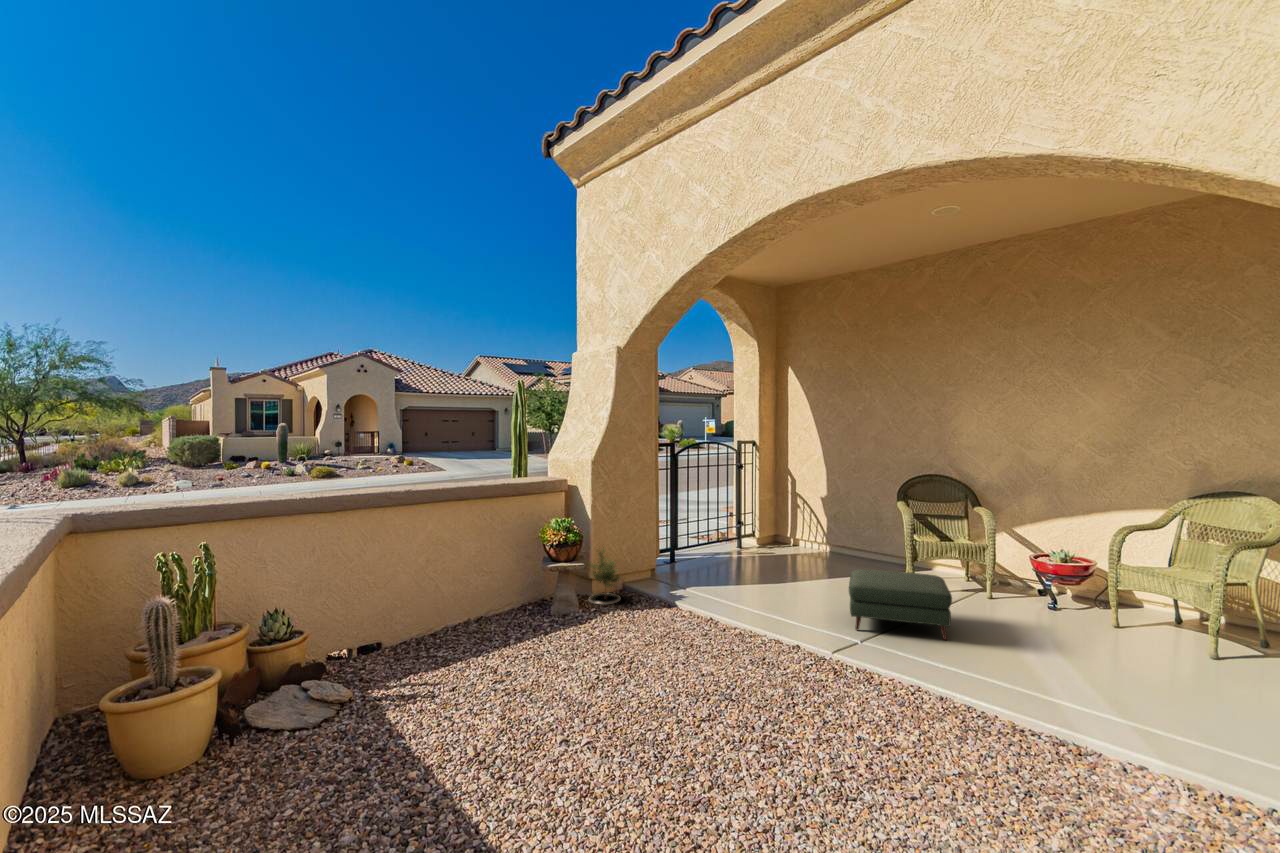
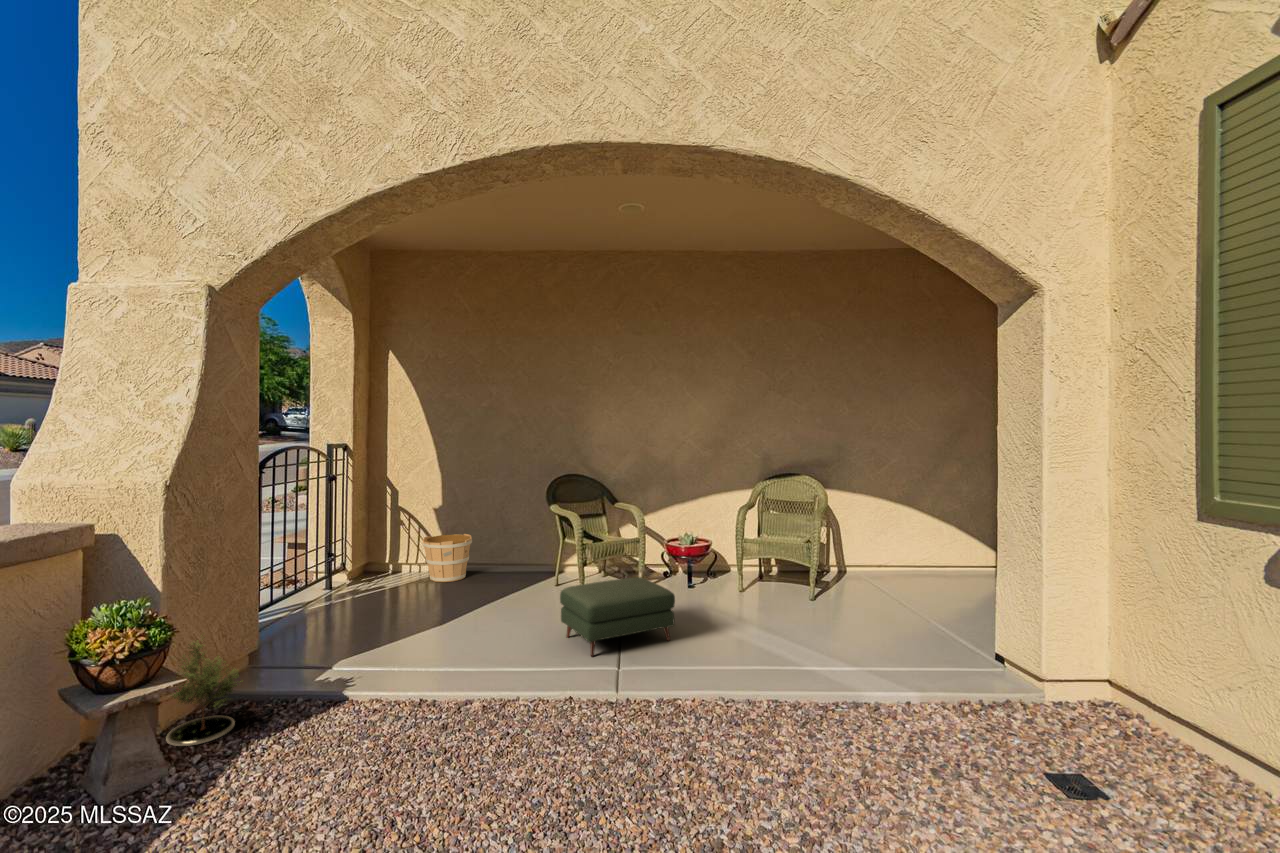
wooden bucket: none [804,519,846,558] -> present [423,534,472,582]

